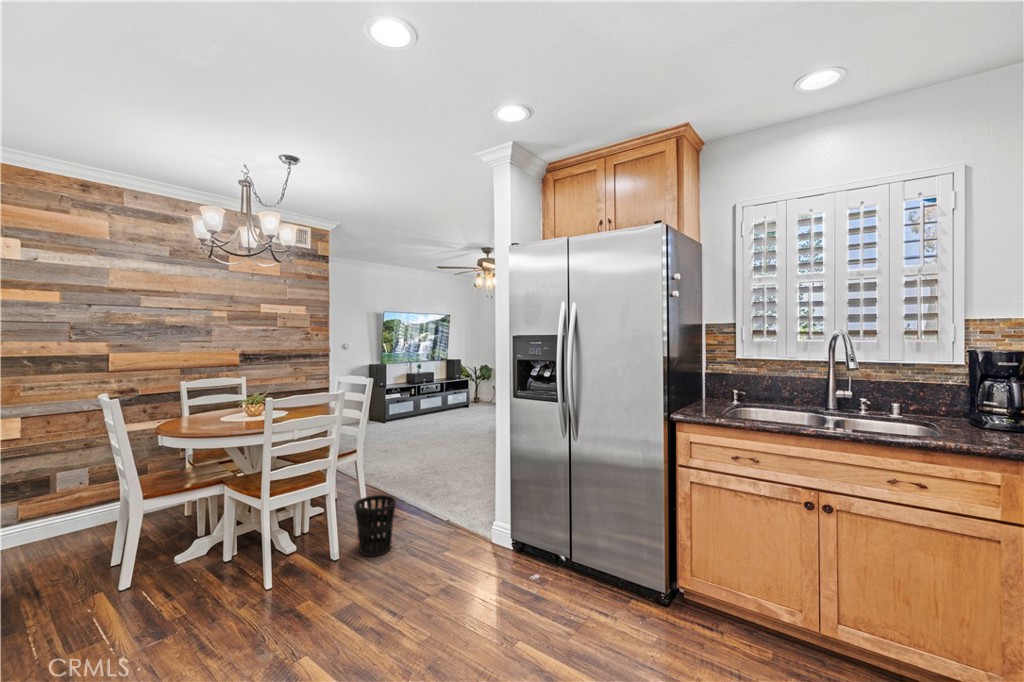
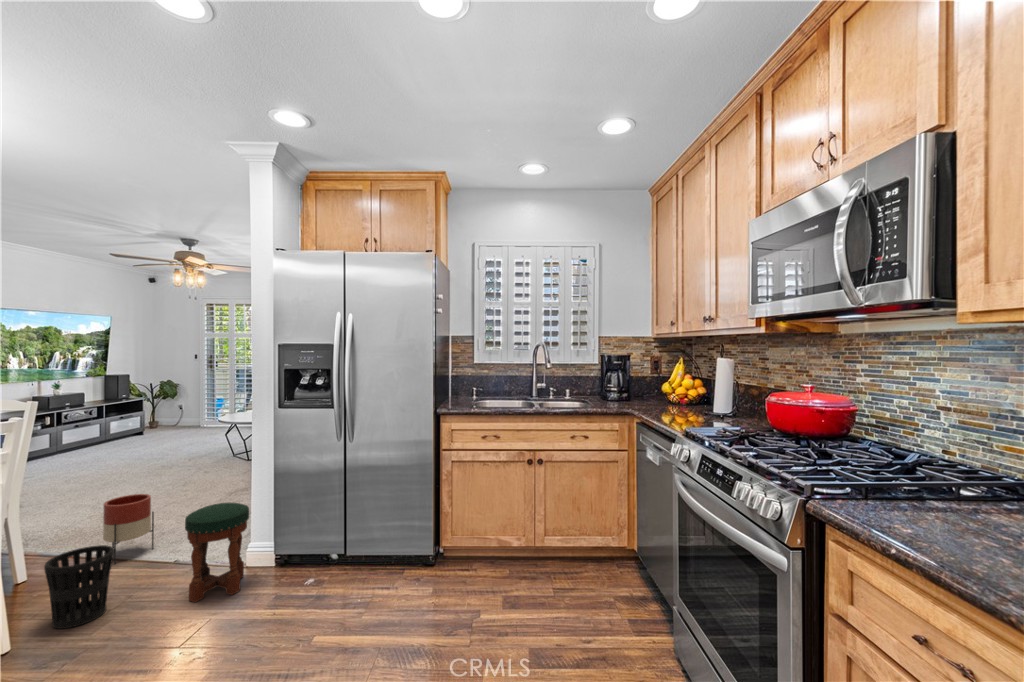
planter: none [406,457,438,511] -> present [103,494,154,564]
stool: none [439,480,488,568] -> present [185,503,249,602]

